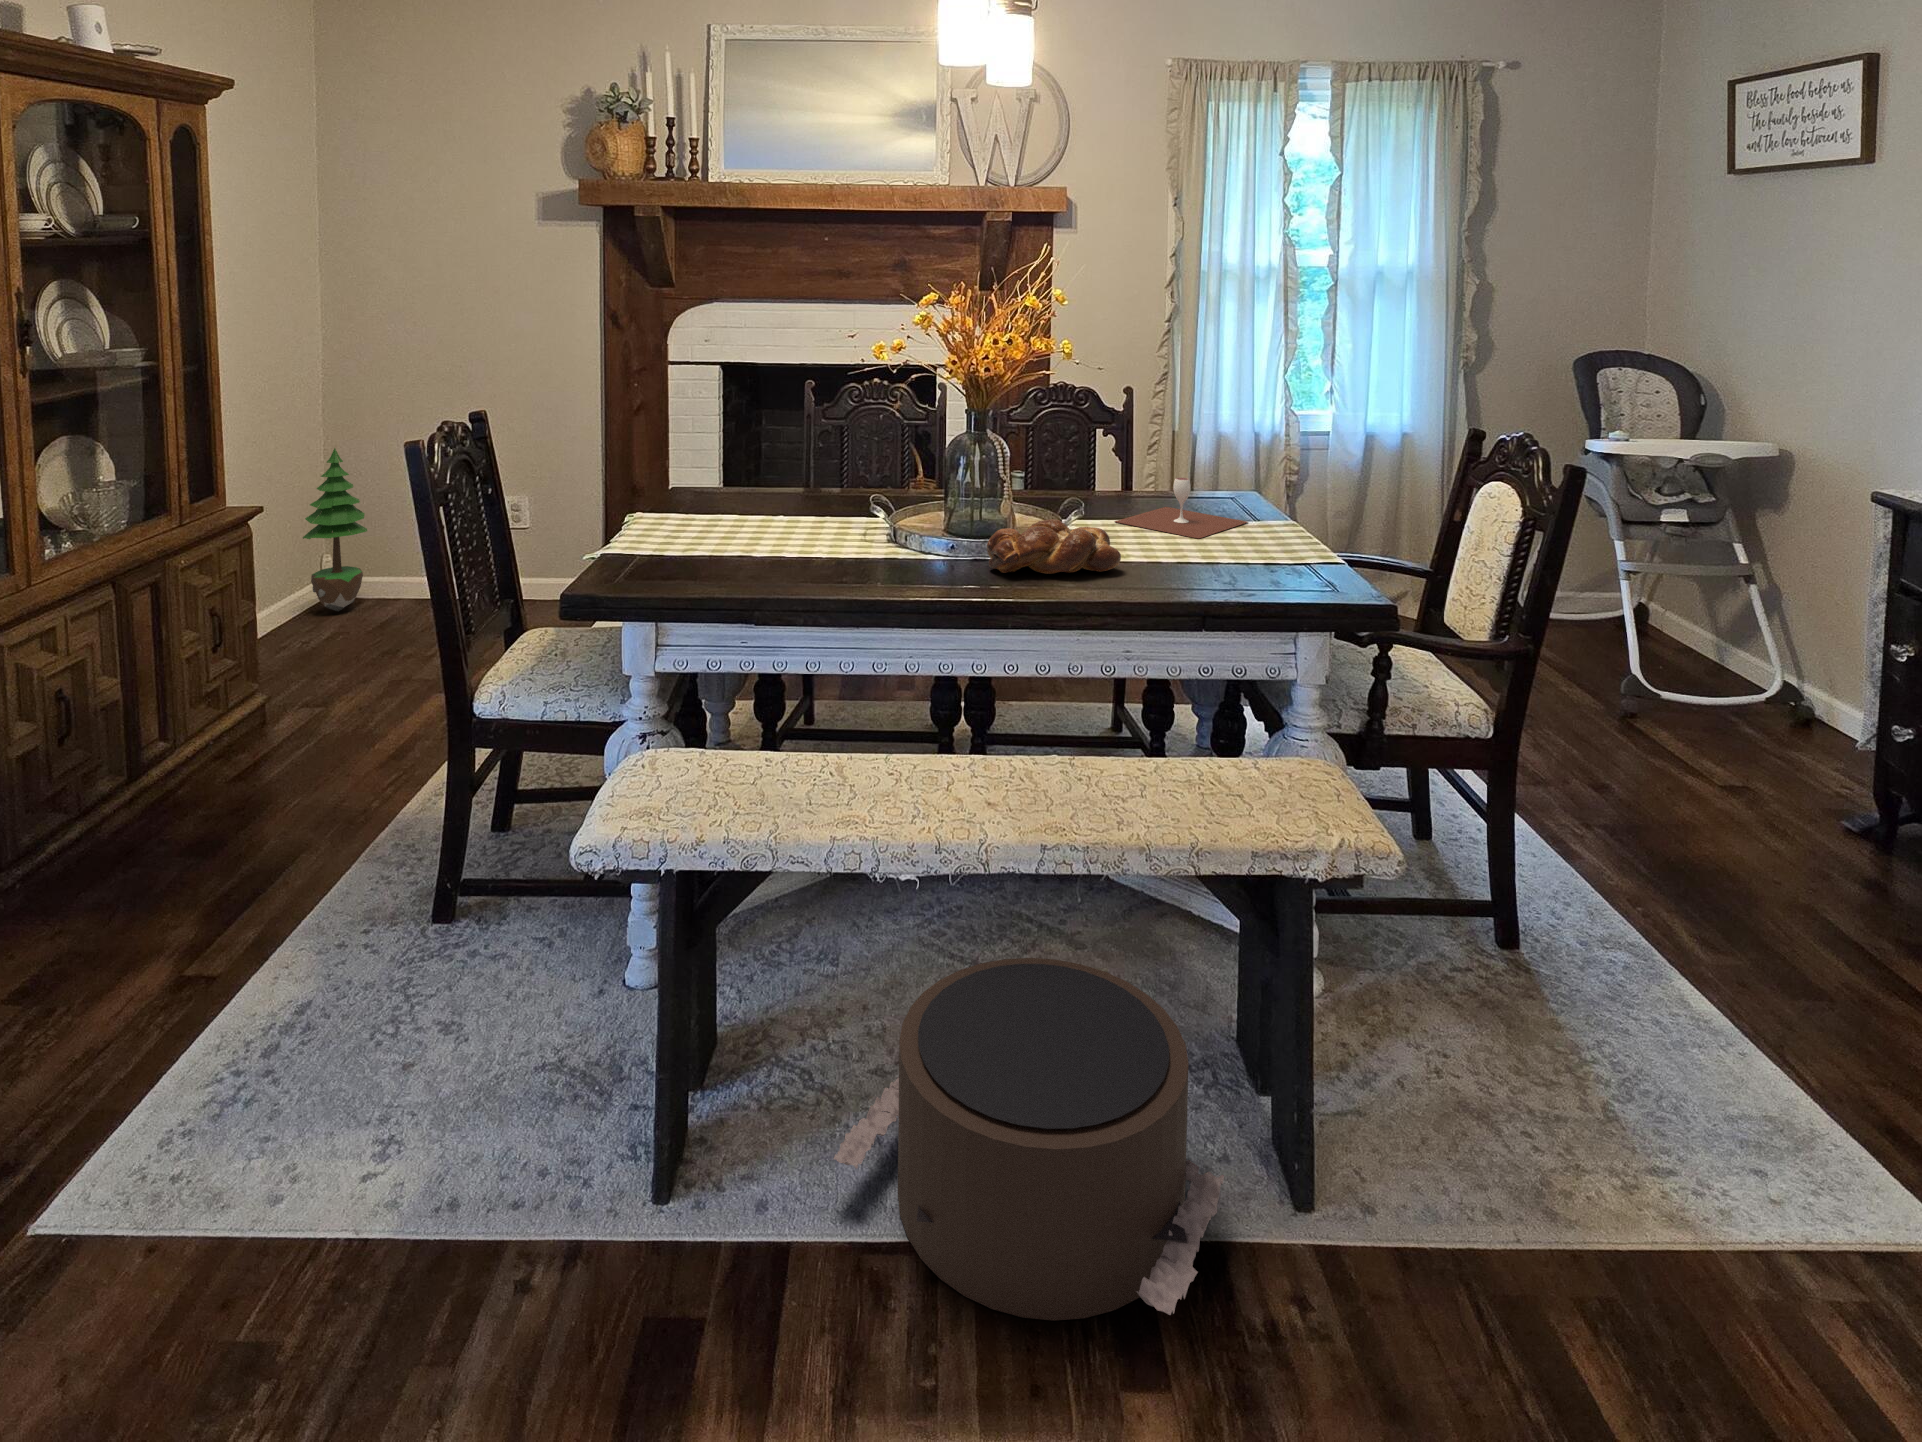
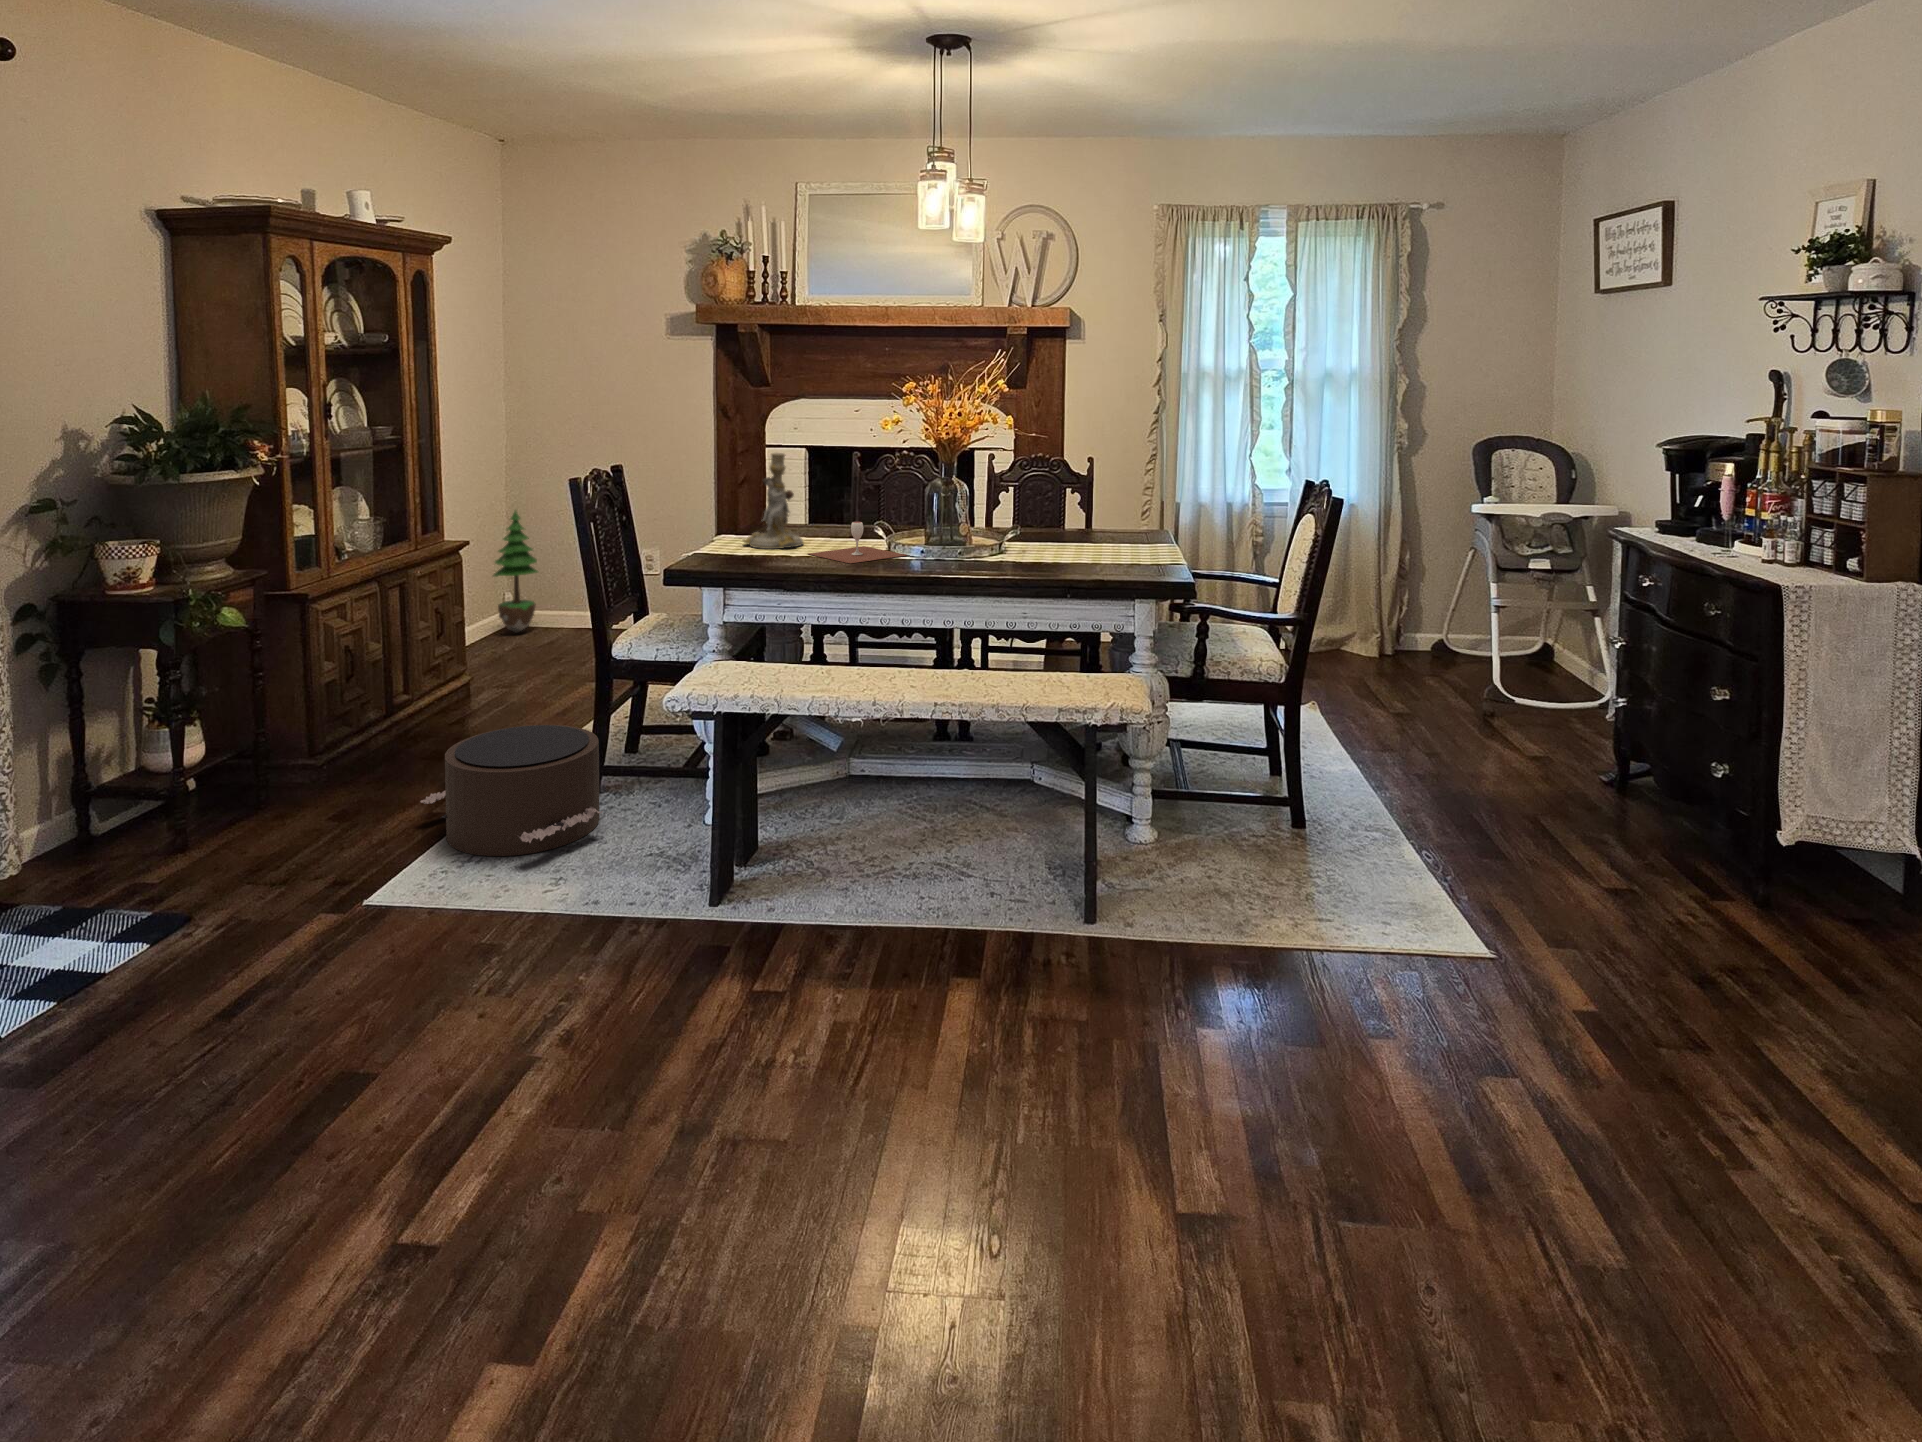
candlestick: none [671,394,761,539] -> present [743,453,803,549]
wine glass: present [1115,478,1248,539] -> present [808,522,906,563]
bread loaf: present [987,519,1121,574] -> none [942,533,1030,566]
pouf: present [834,958,1224,1321] -> present [421,725,602,856]

